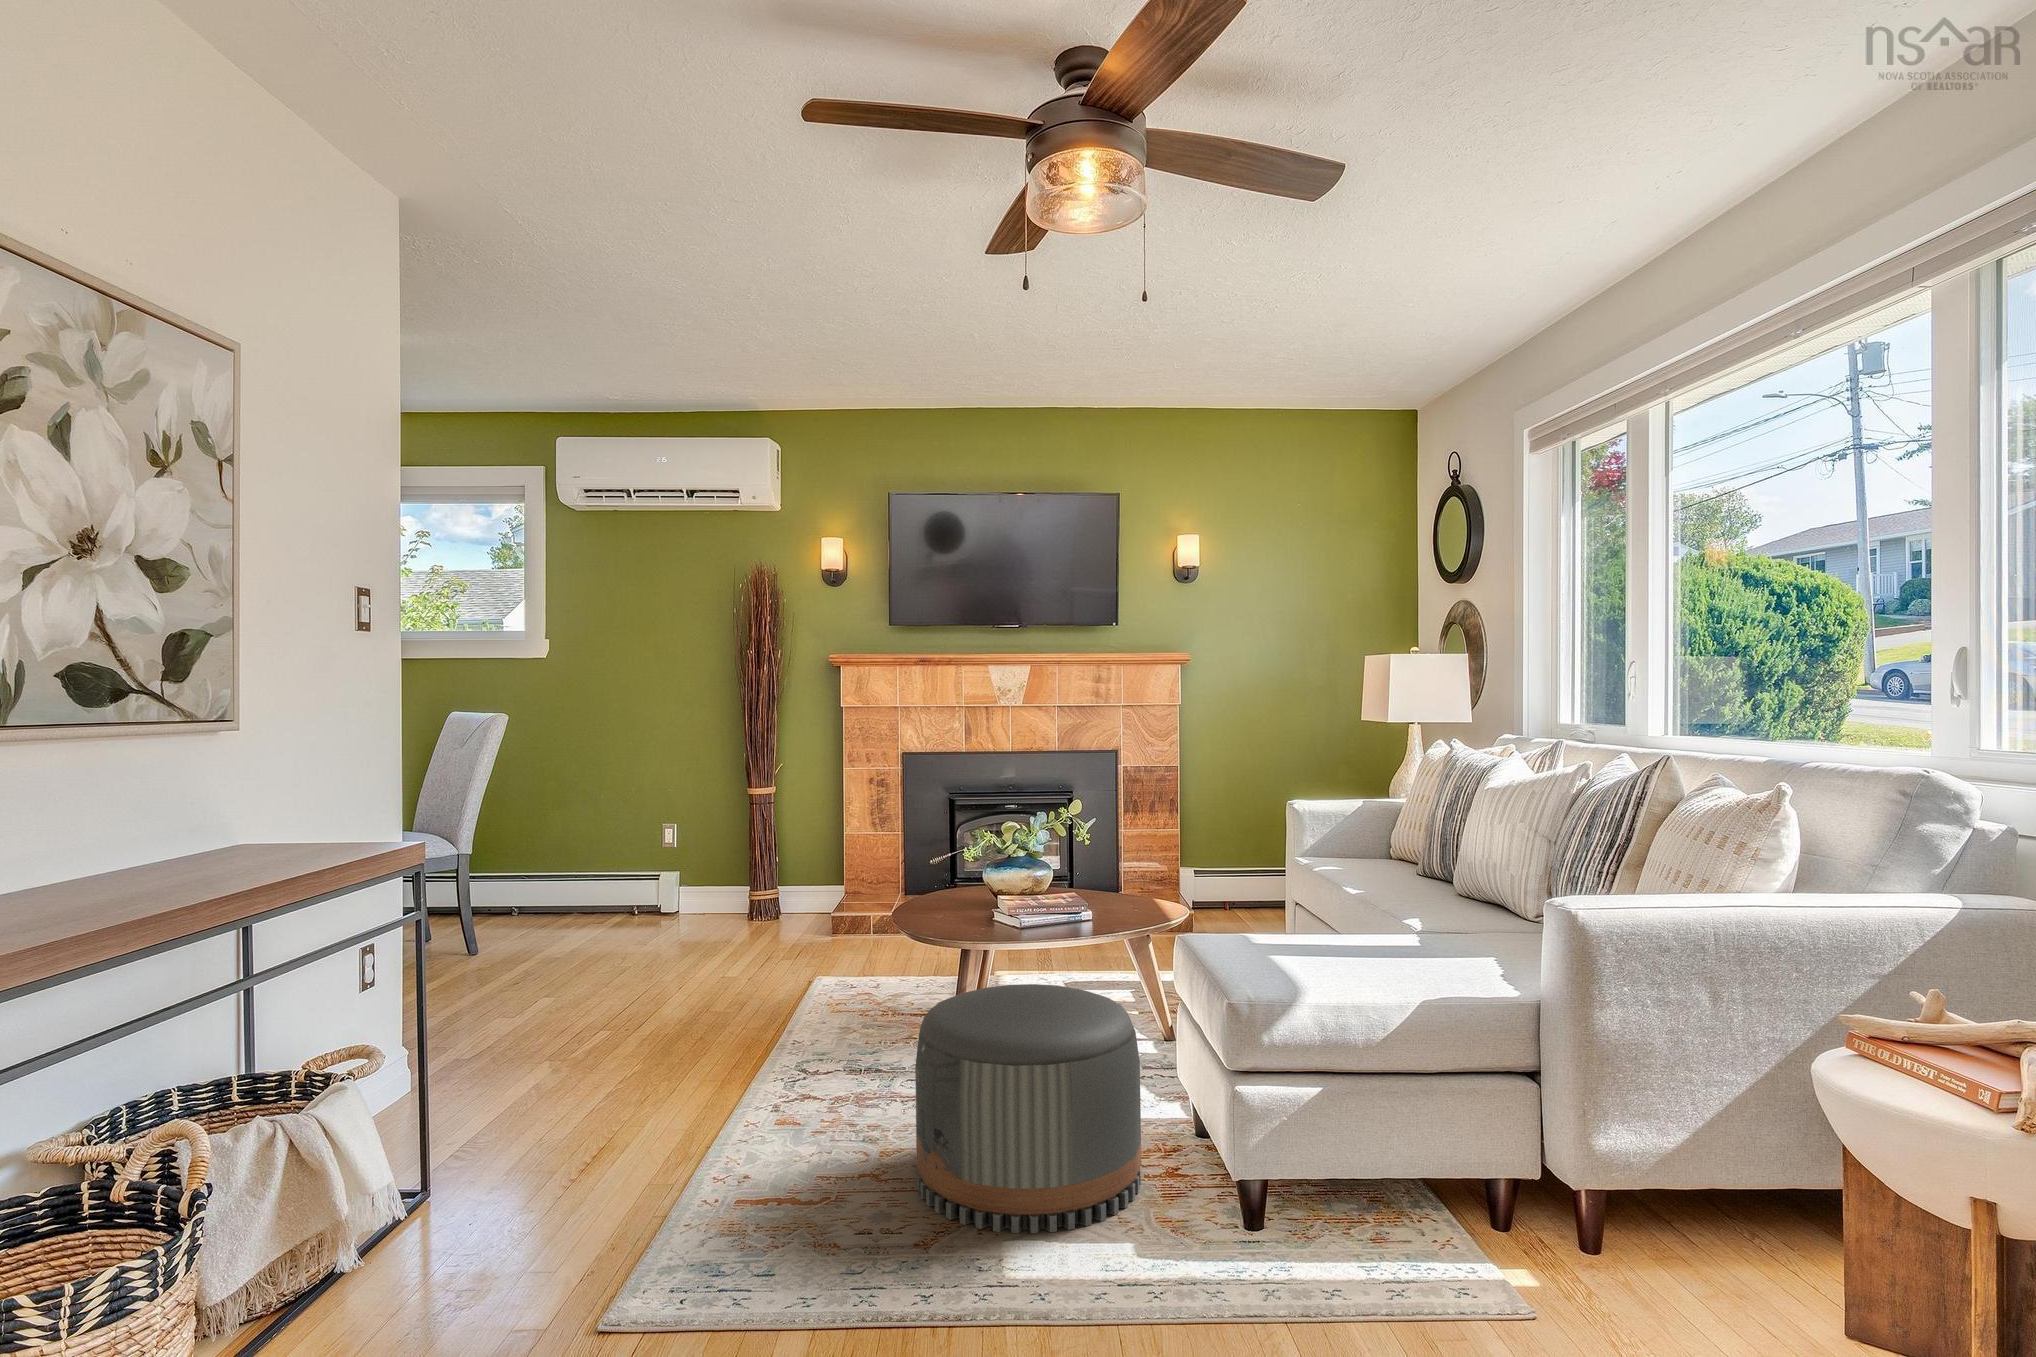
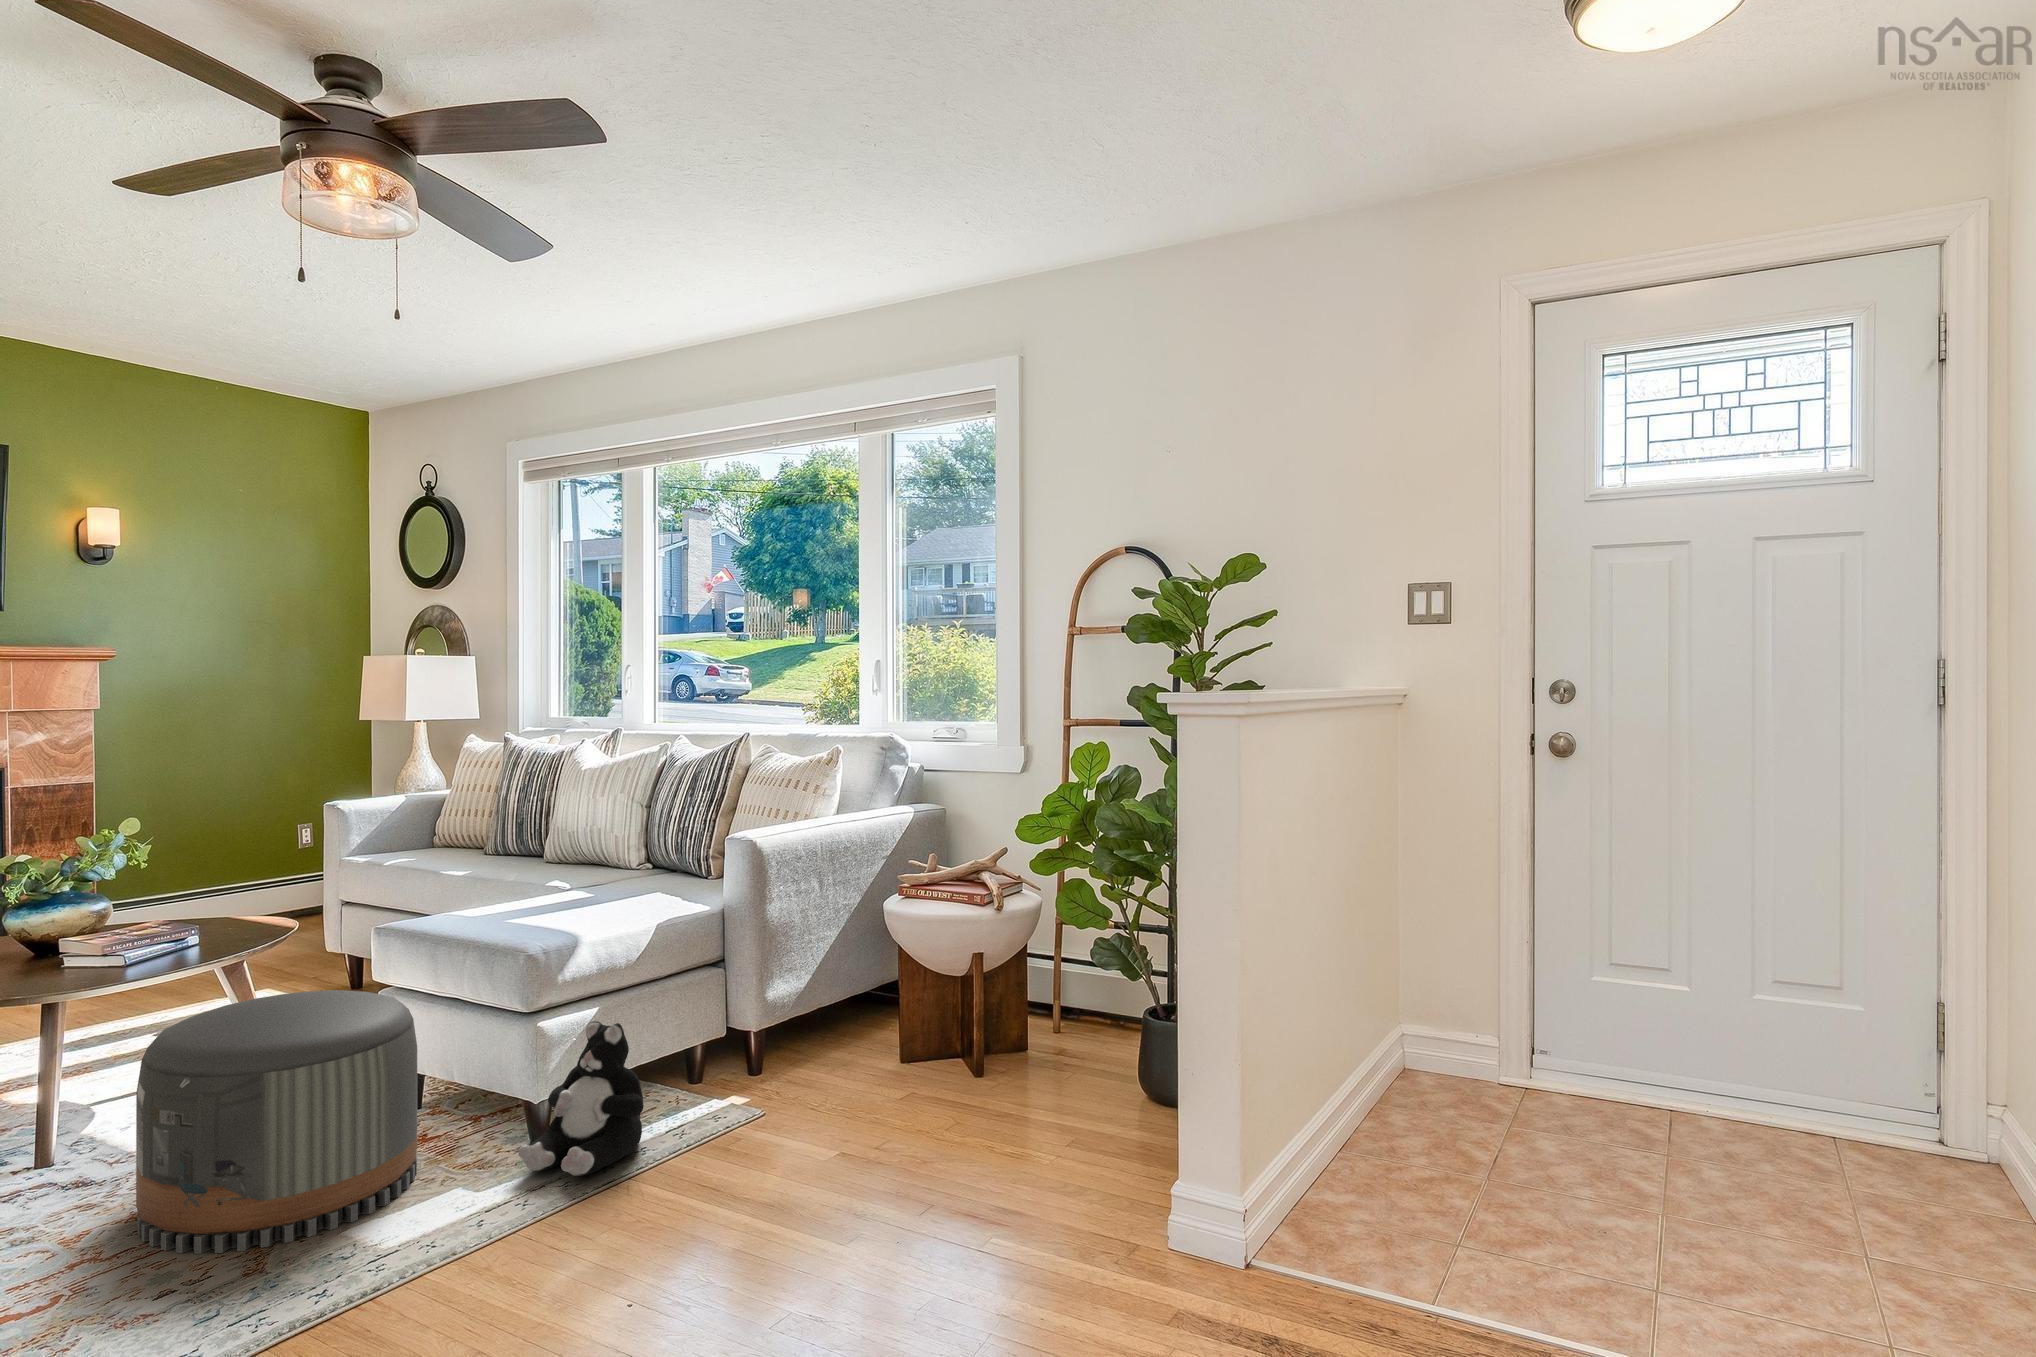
plush toy: none [1187,1105,1345,1294] -> present [518,1021,644,1176]

